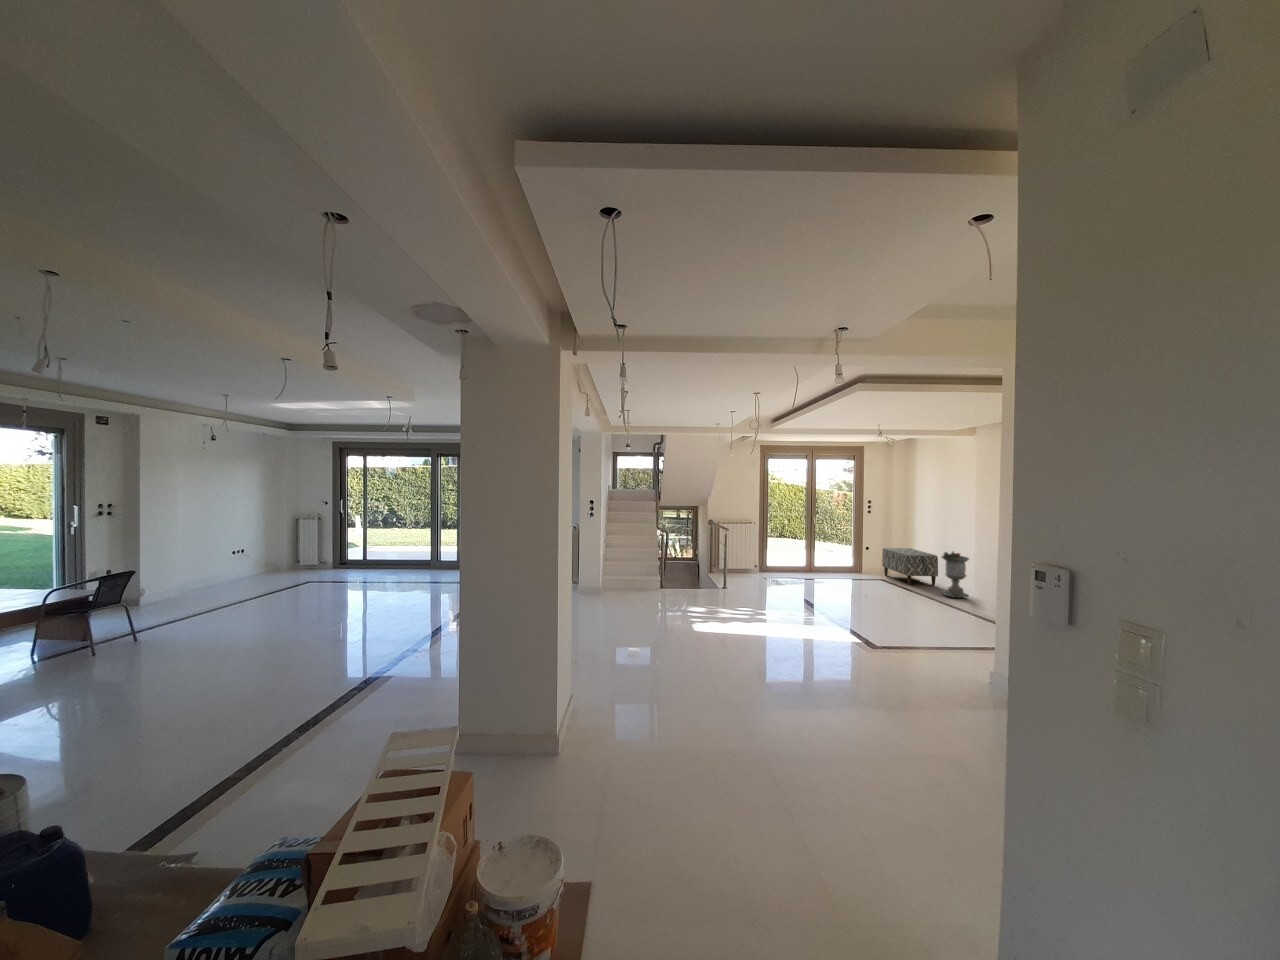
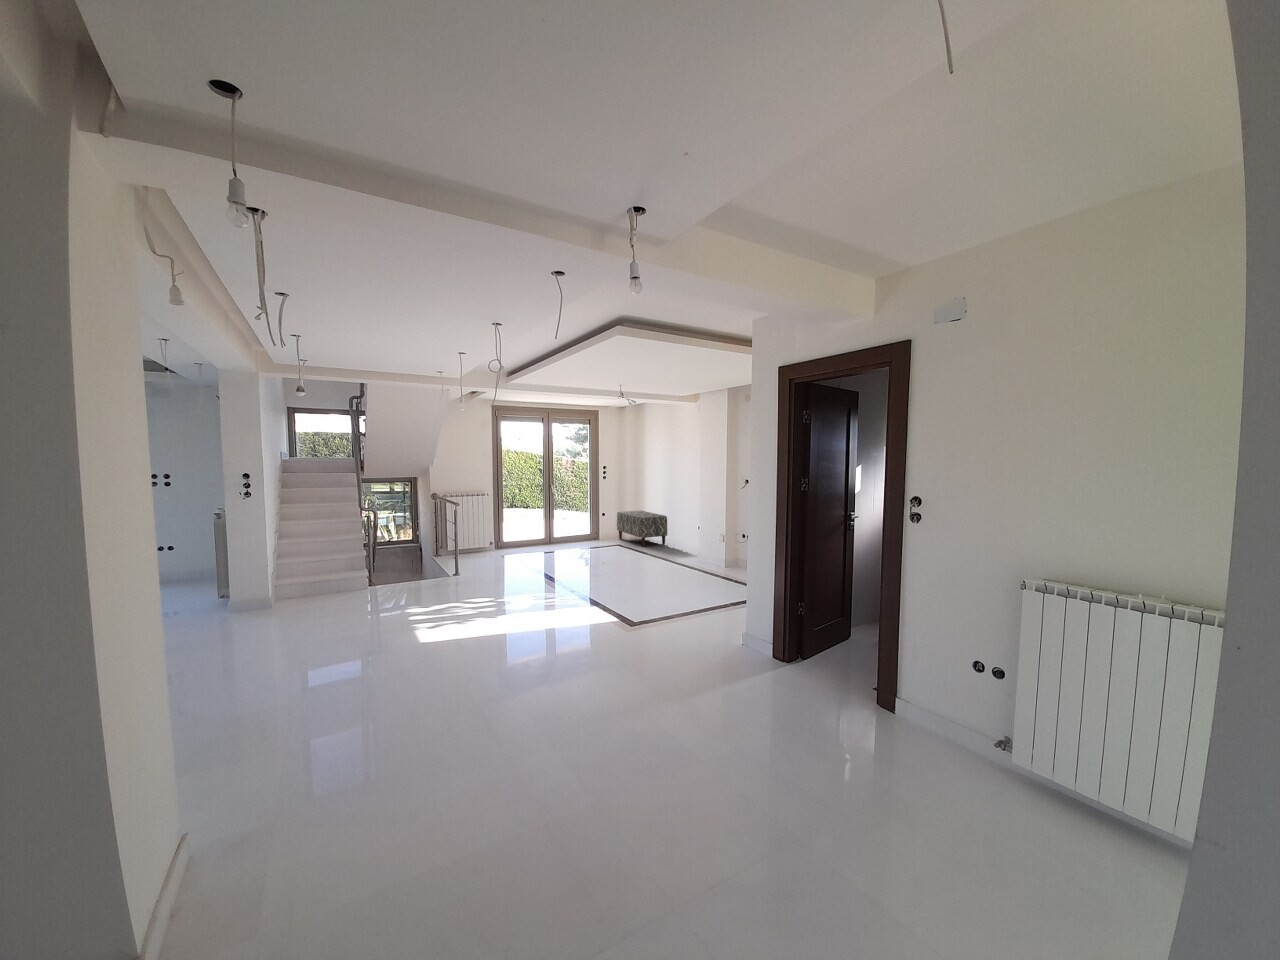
planter: present [942,551,969,598] -> none [673,511,696,555]

